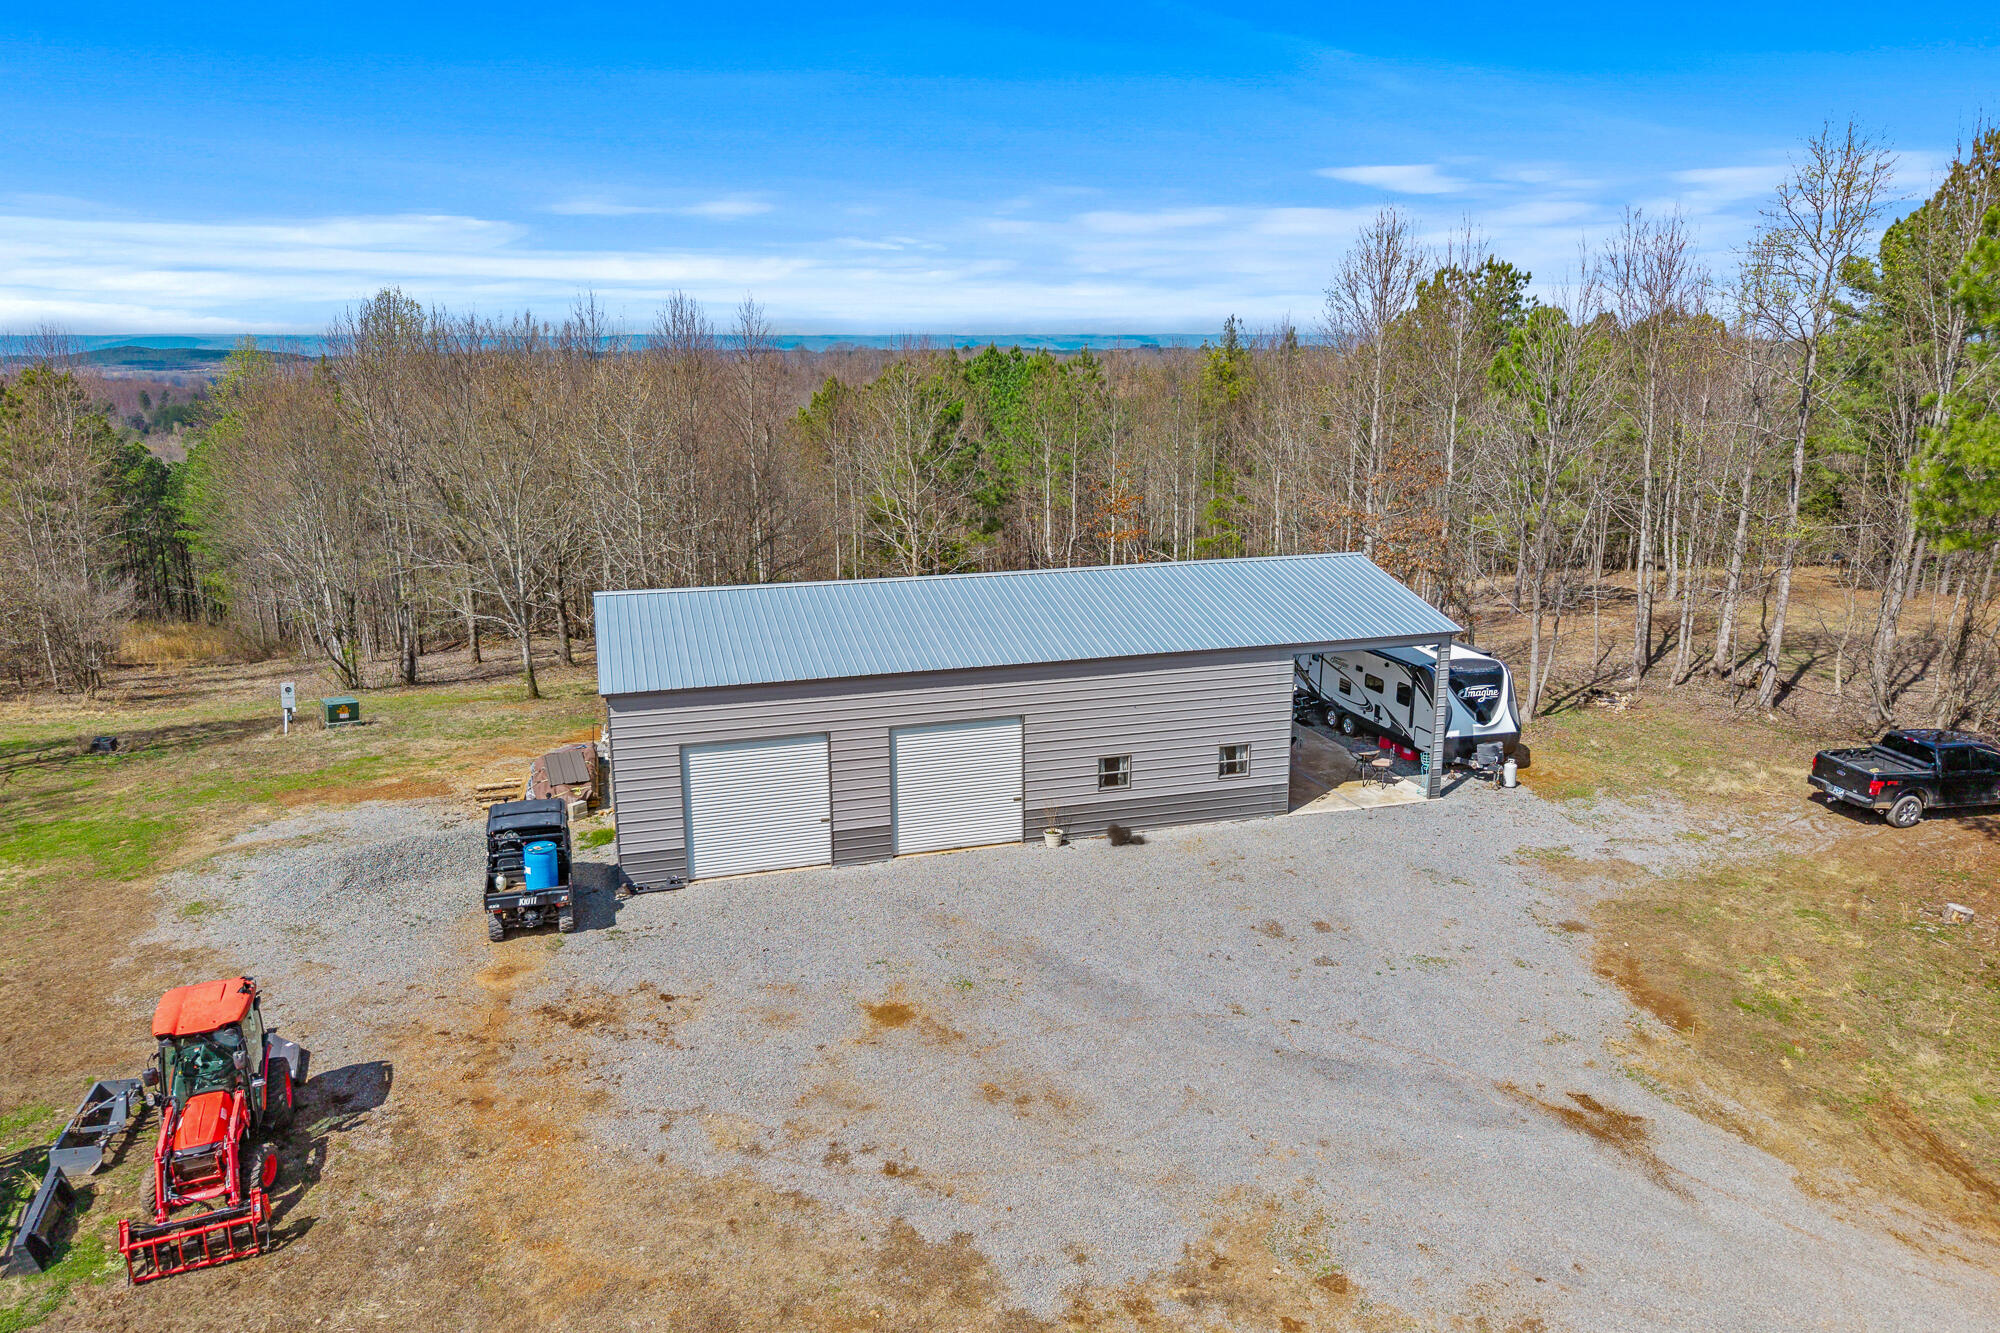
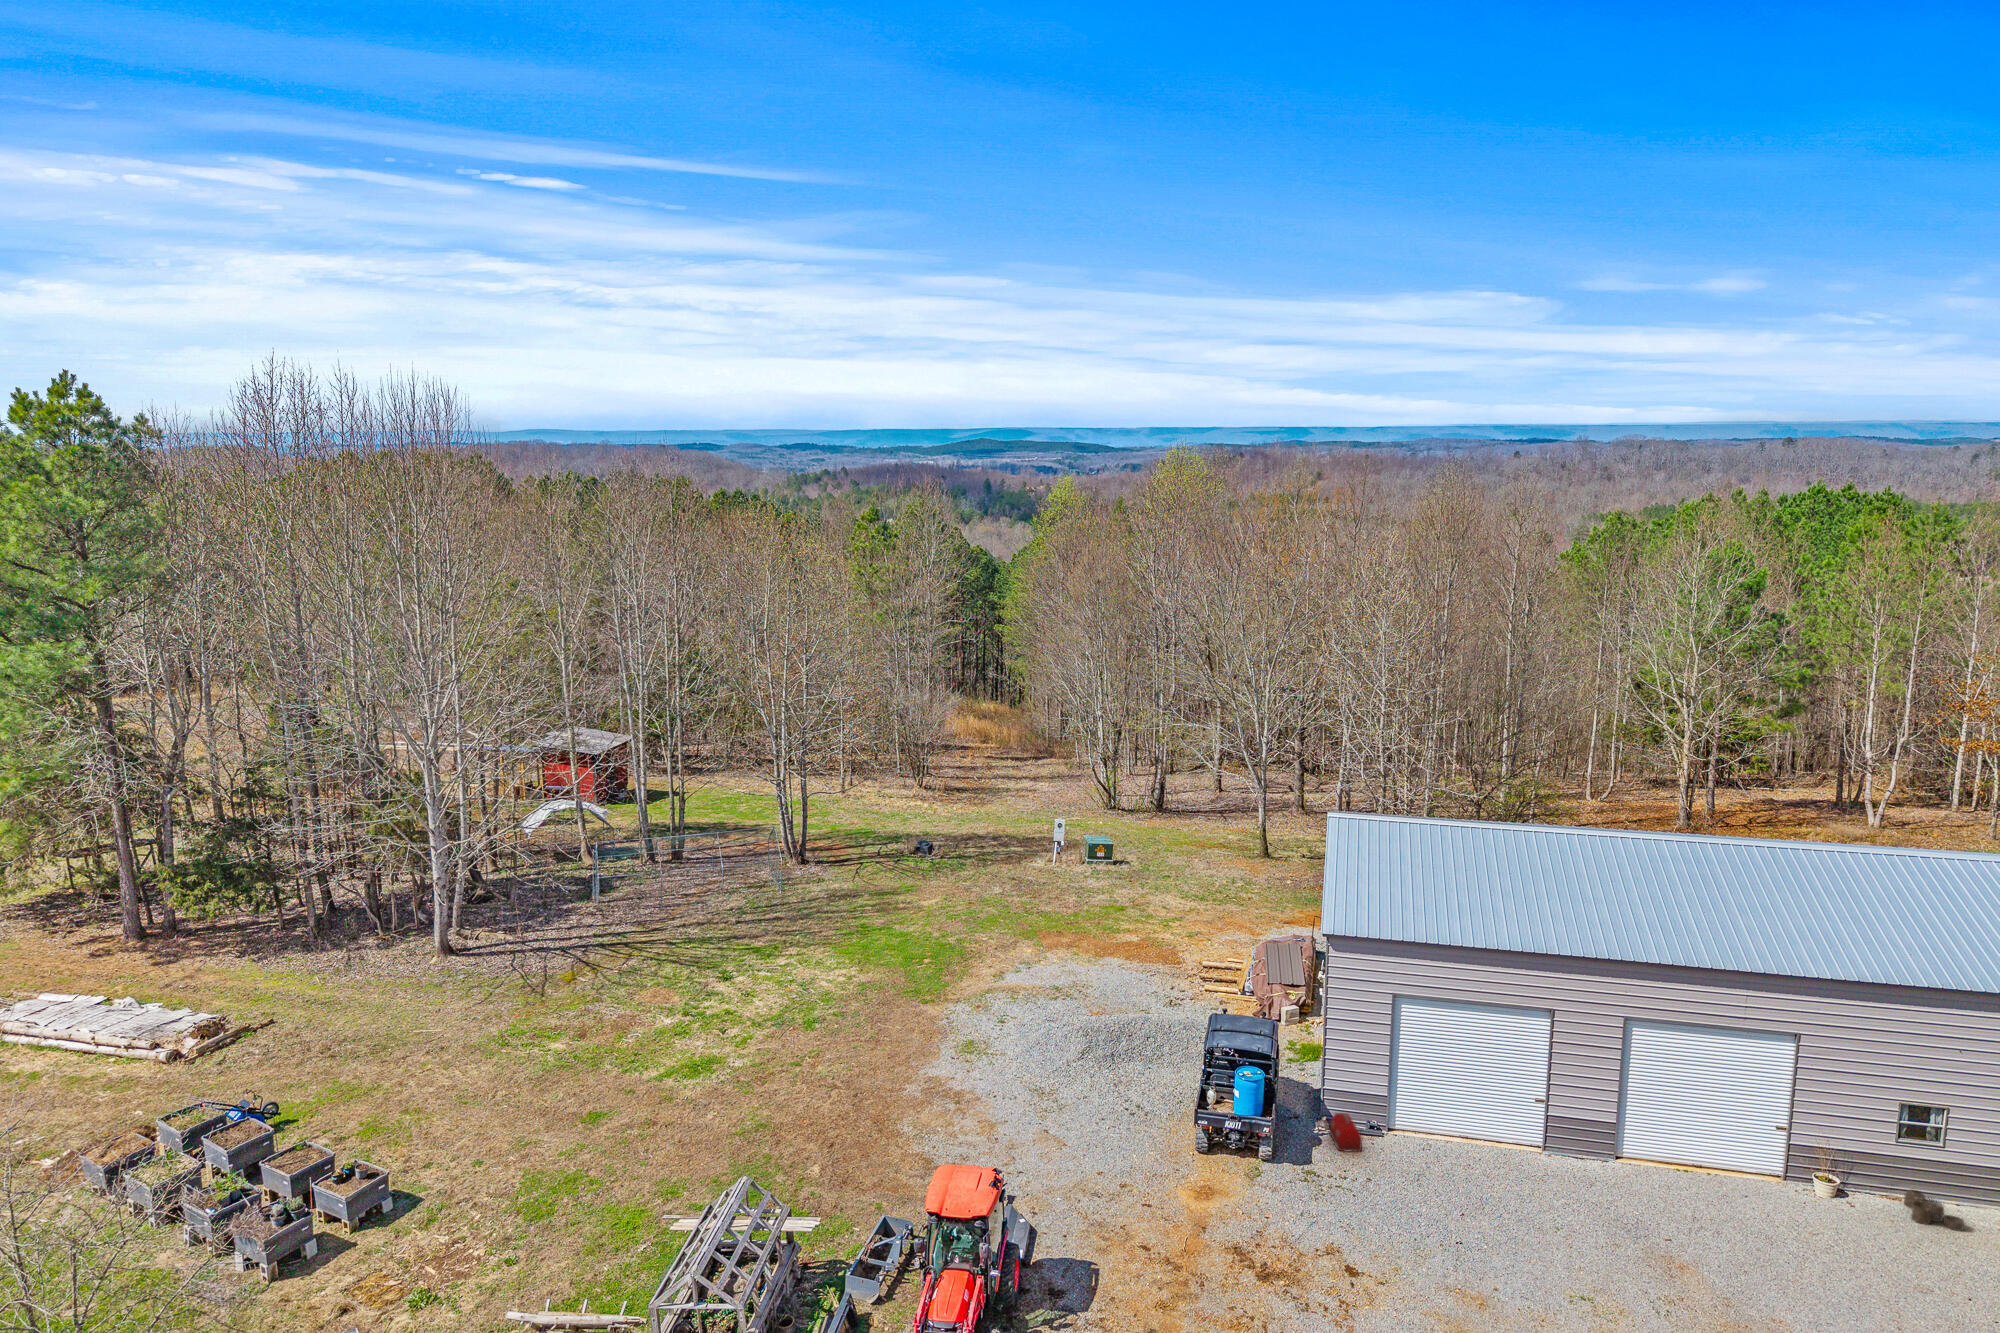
toolbox: none [633,875,666,911] -> present [1330,1113,1362,1152]

